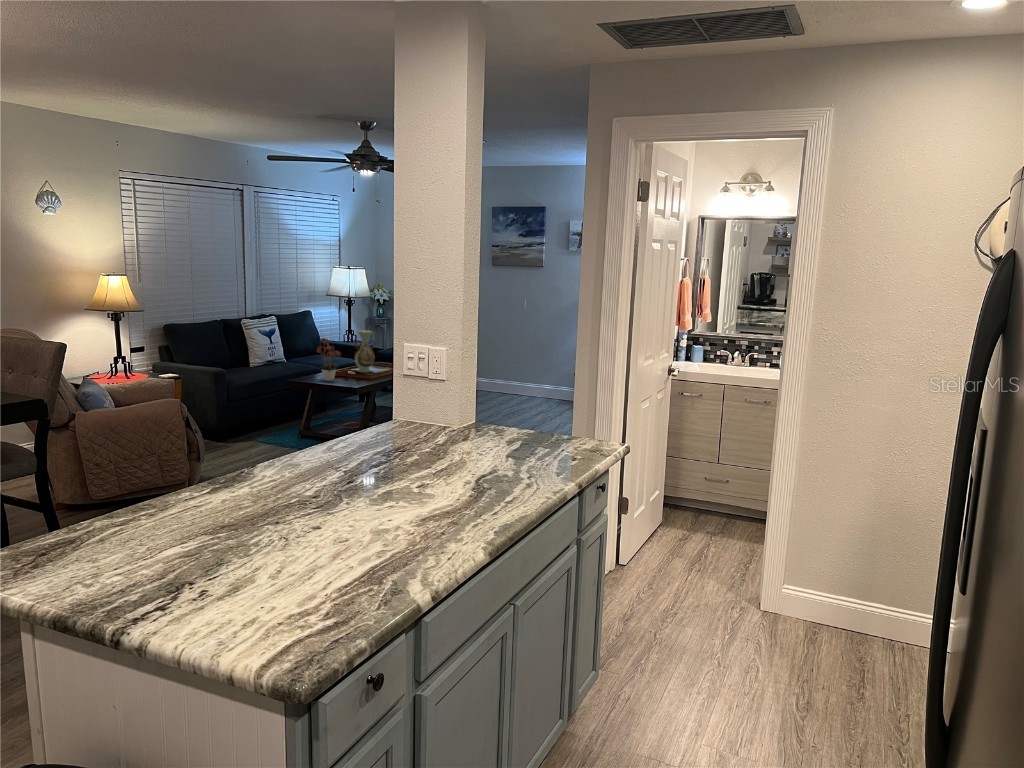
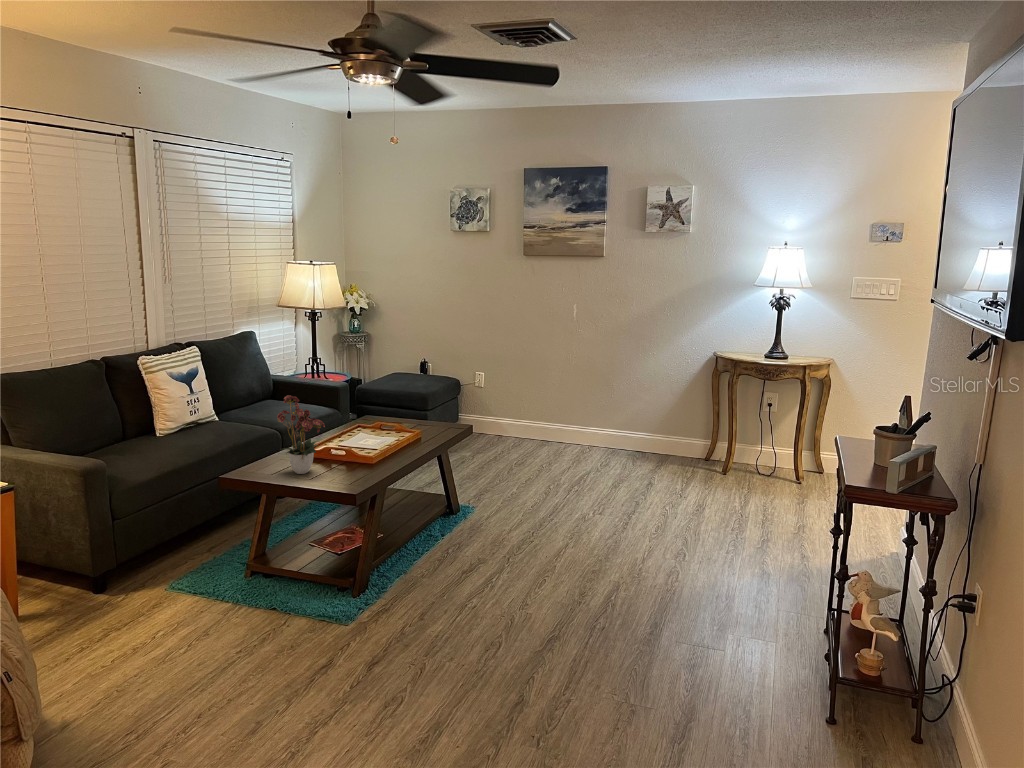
decorative vase: present [354,330,375,373] -> none [342,372,376,447]

